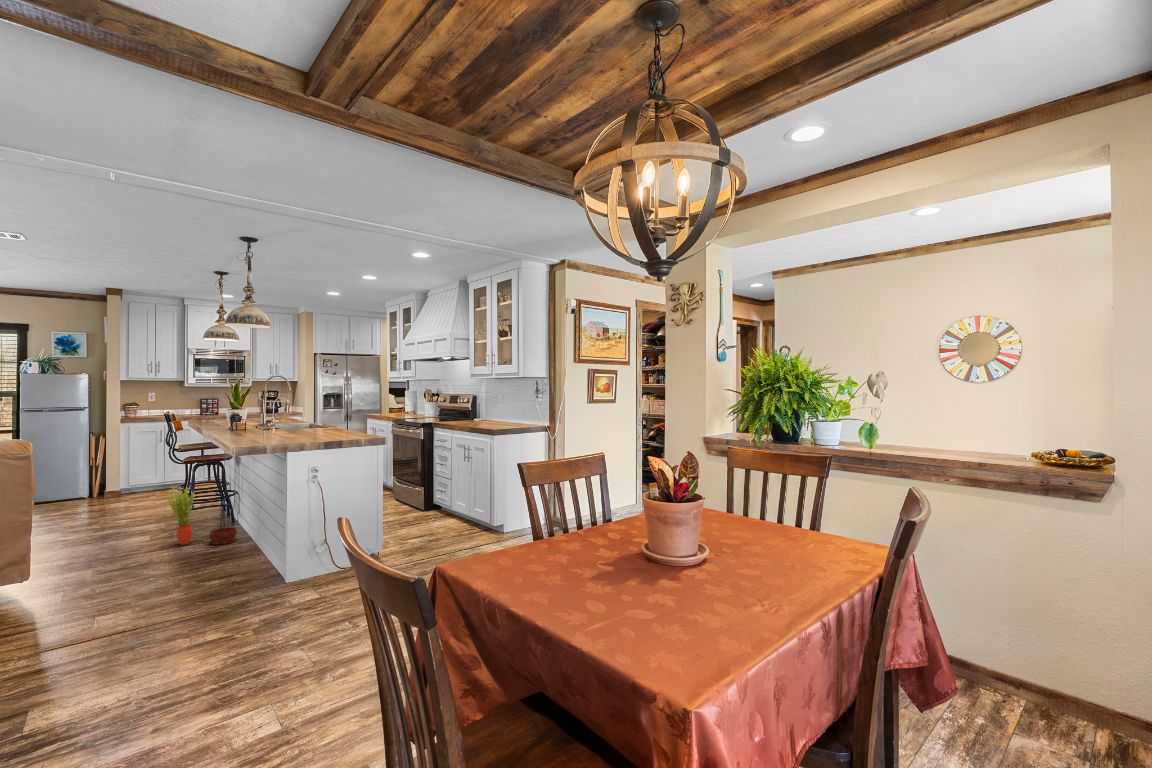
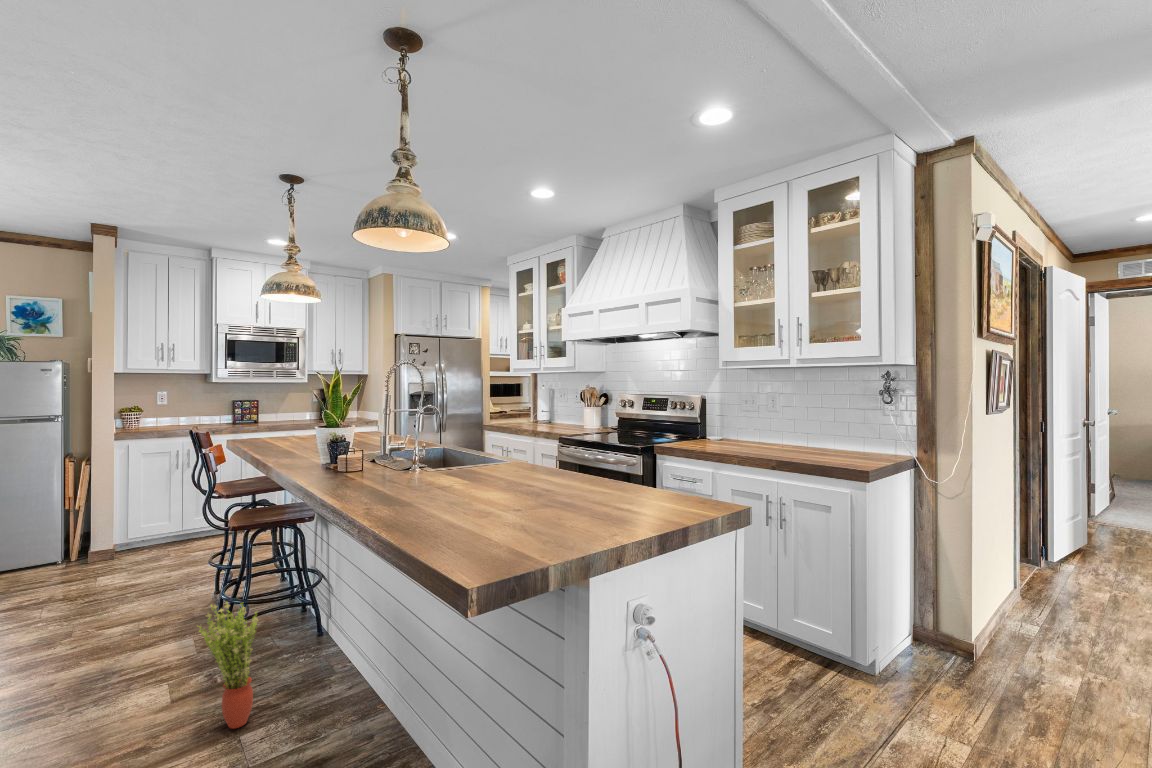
basket: present [209,510,237,544] -> none [288,650,343,730]

